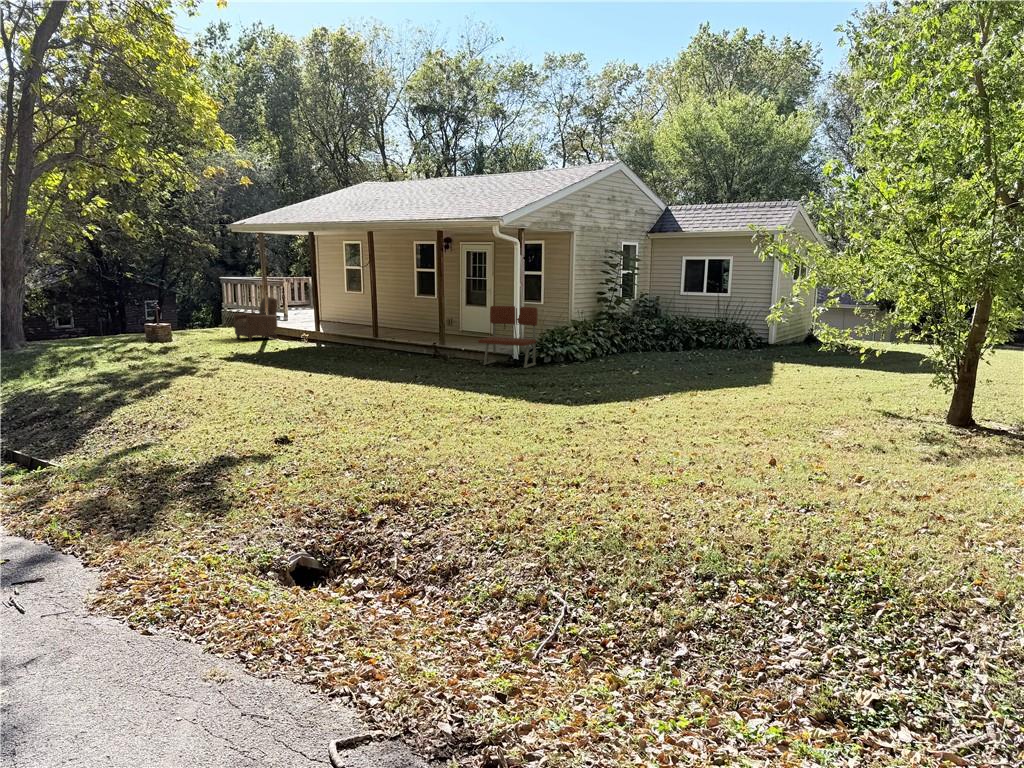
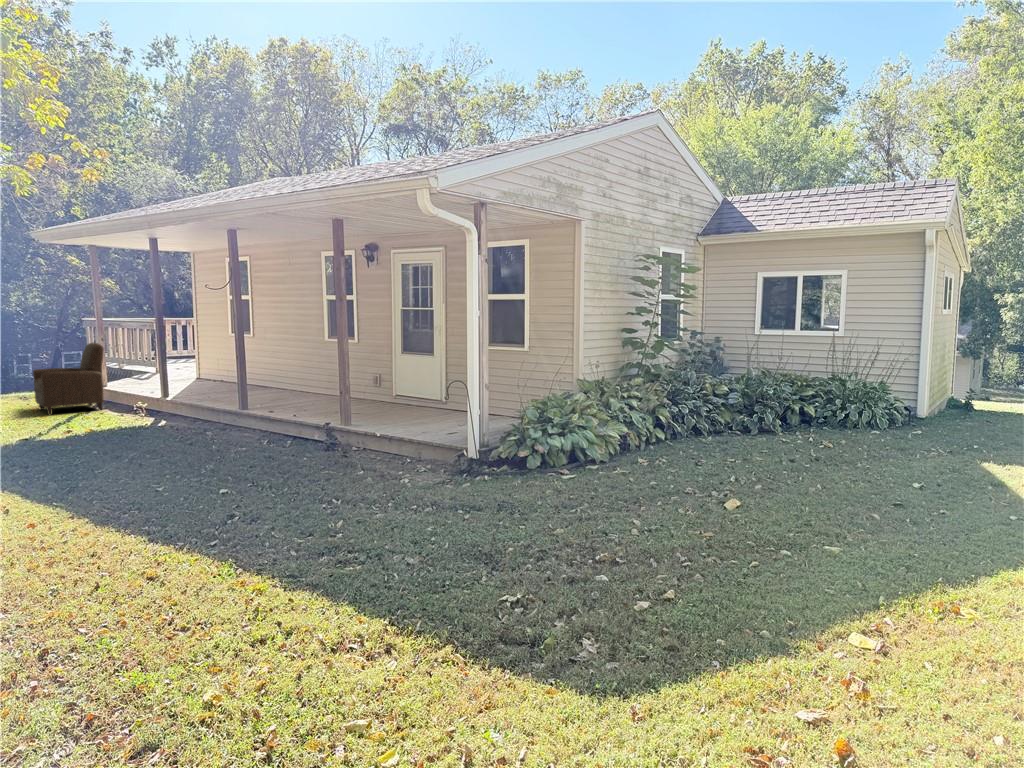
bench: present [478,306,538,368] -> none [382,354,511,492]

